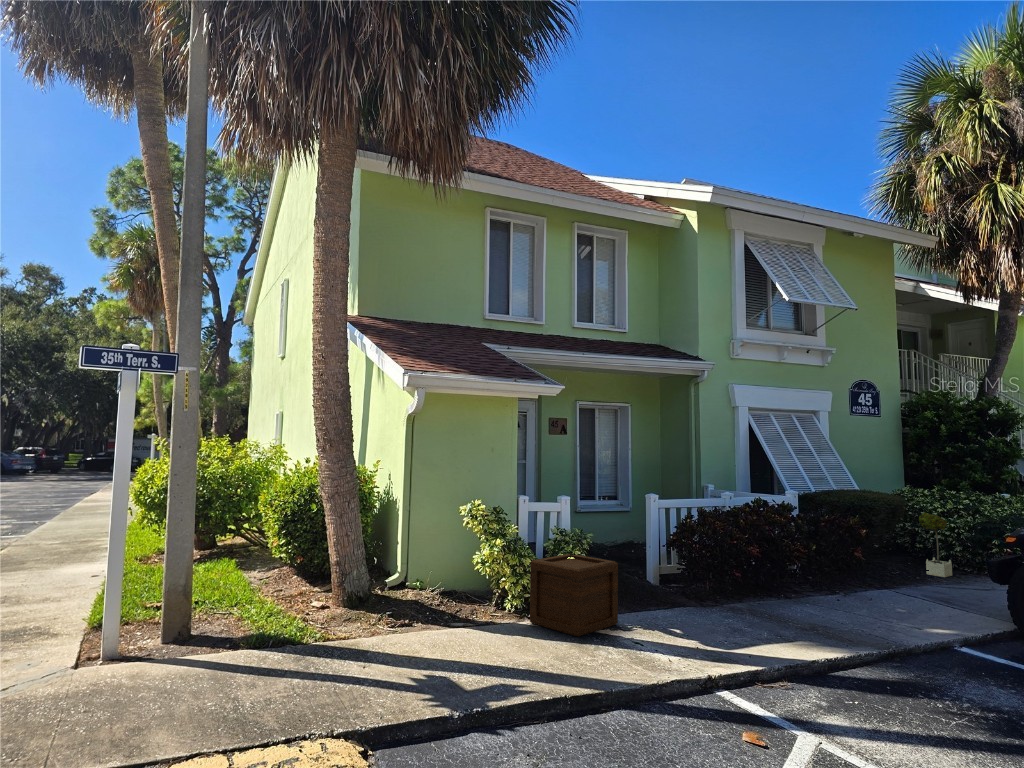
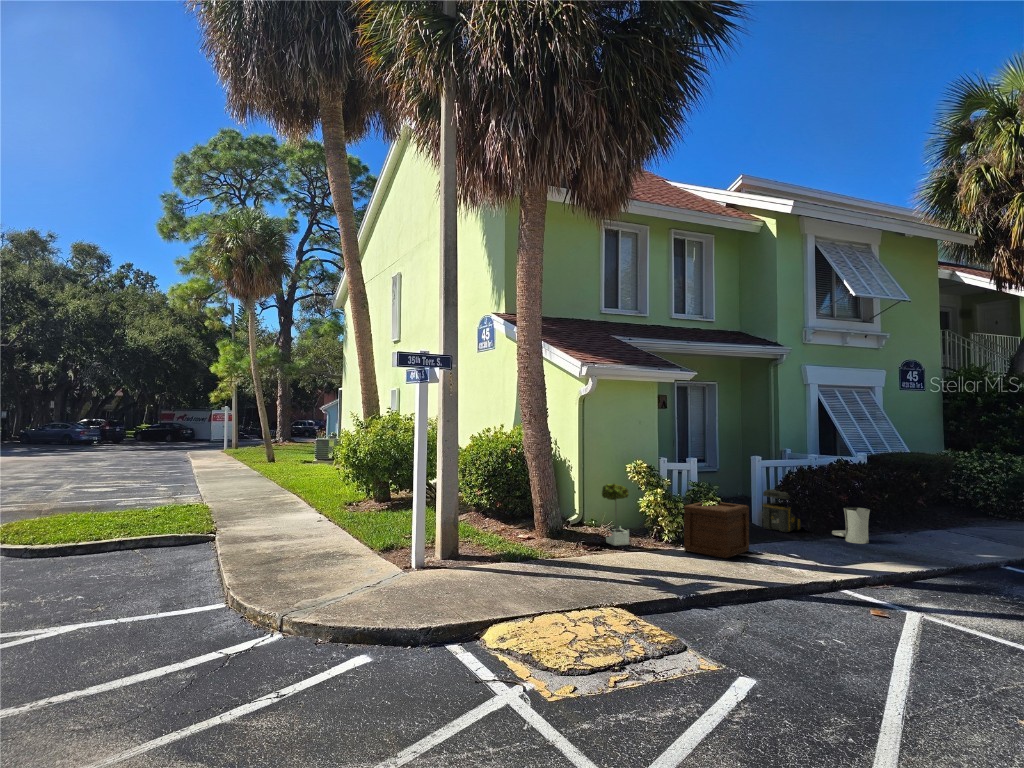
potted tree: present [919,512,952,577] -> present [602,484,629,546]
toolbox: none [661,537,709,595] -> present [763,489,801,532]
trash can: none [744,564,788,614] -> present [832,508,870,544]

